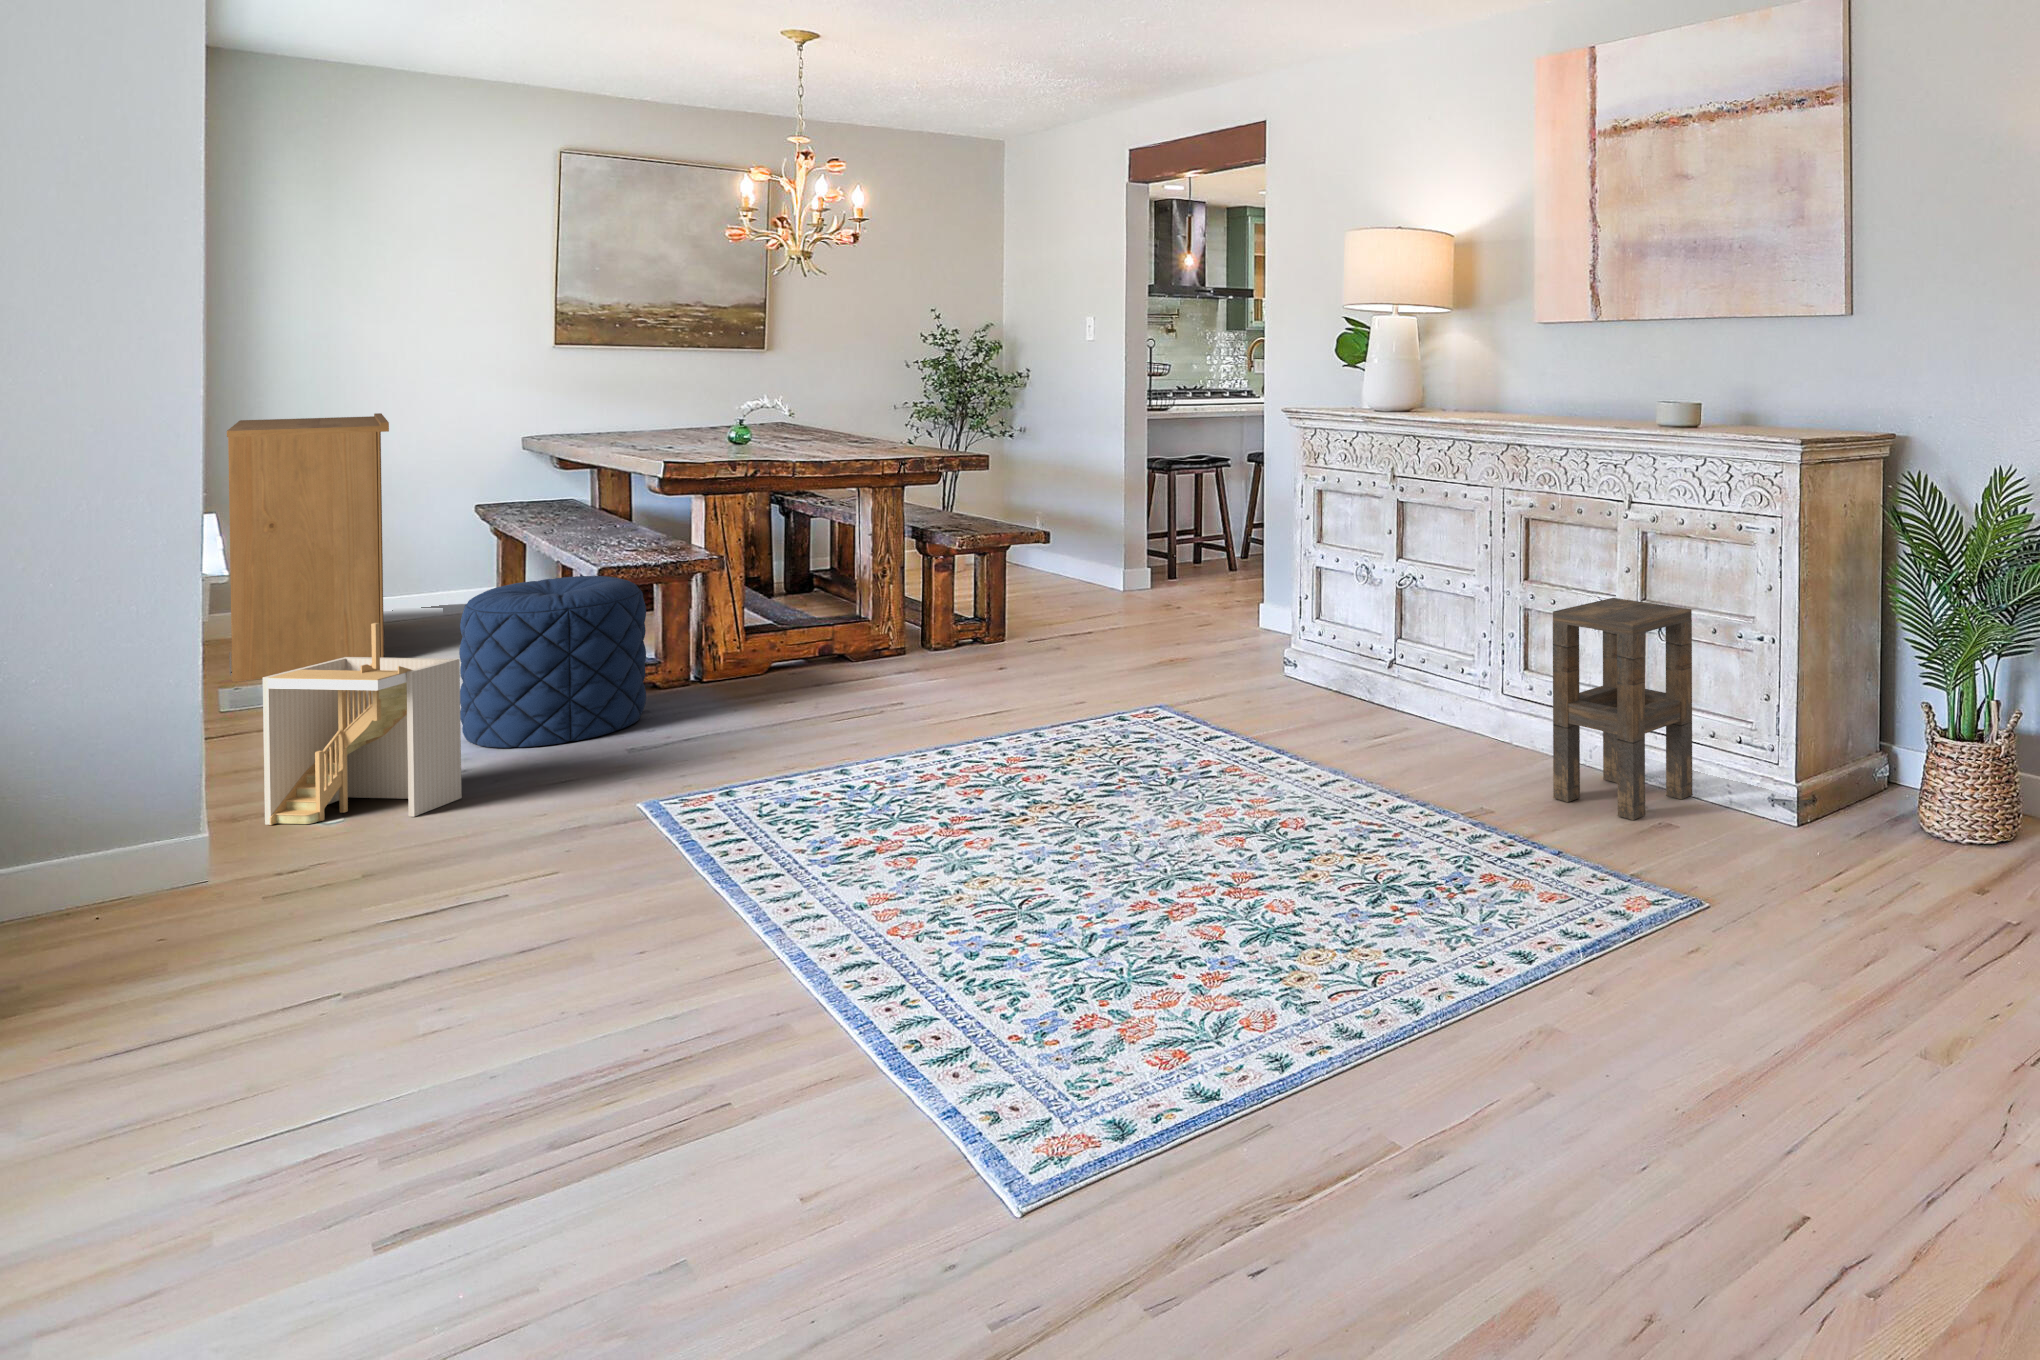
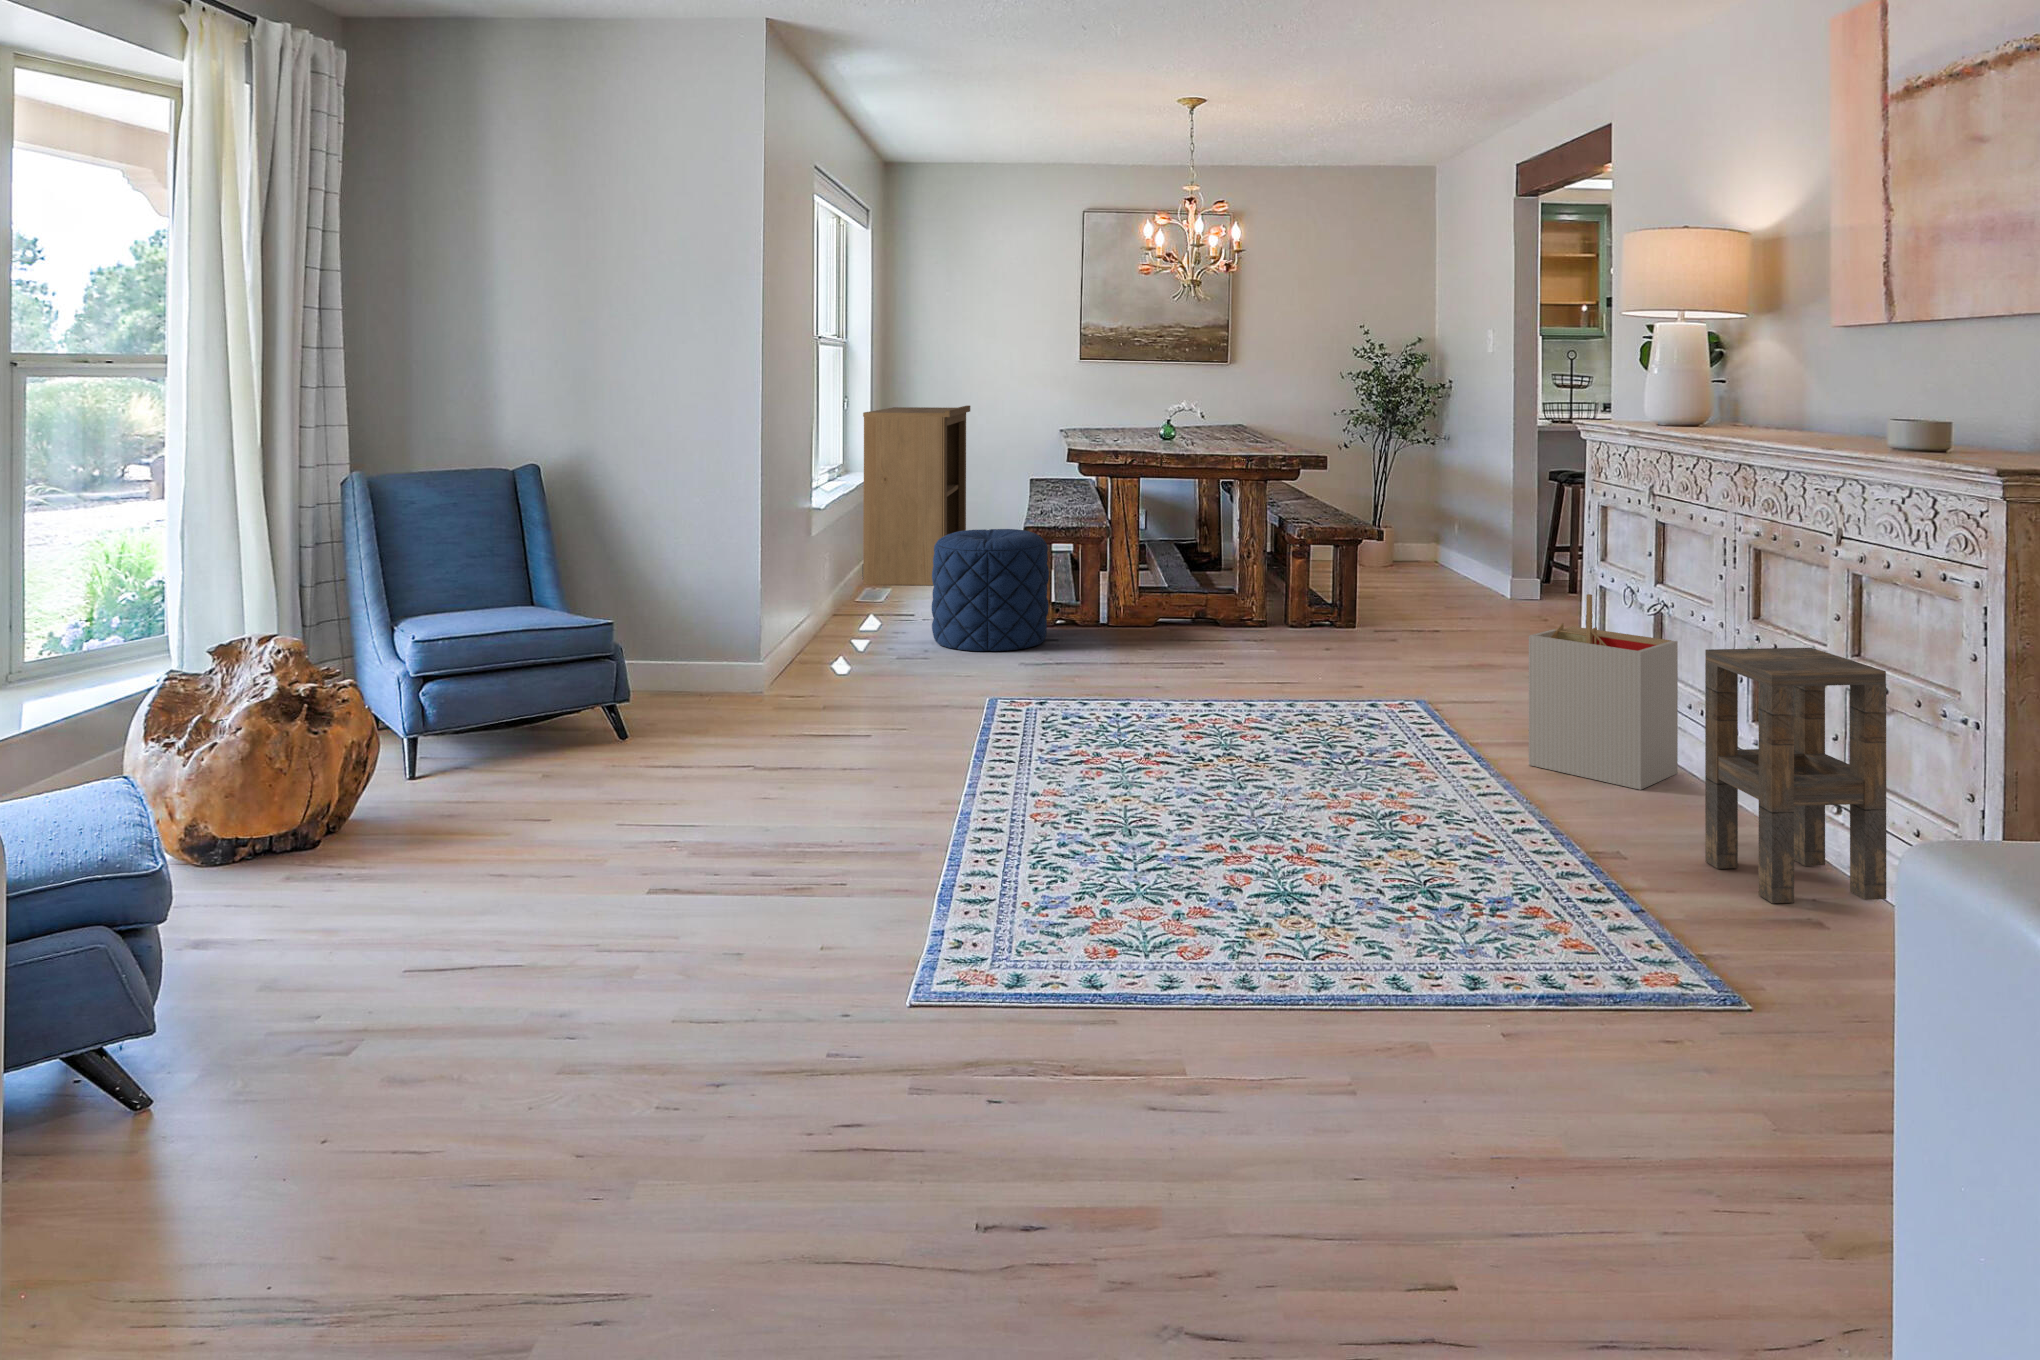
storage bin: present [263,623,462,825] -> present [1529,594,1678,790]

